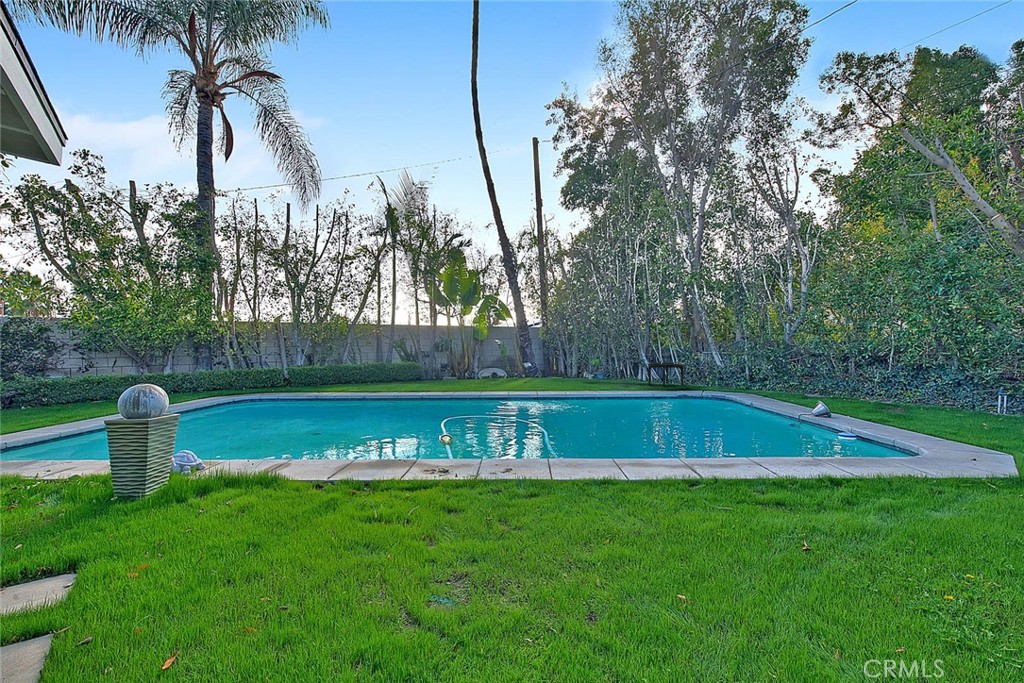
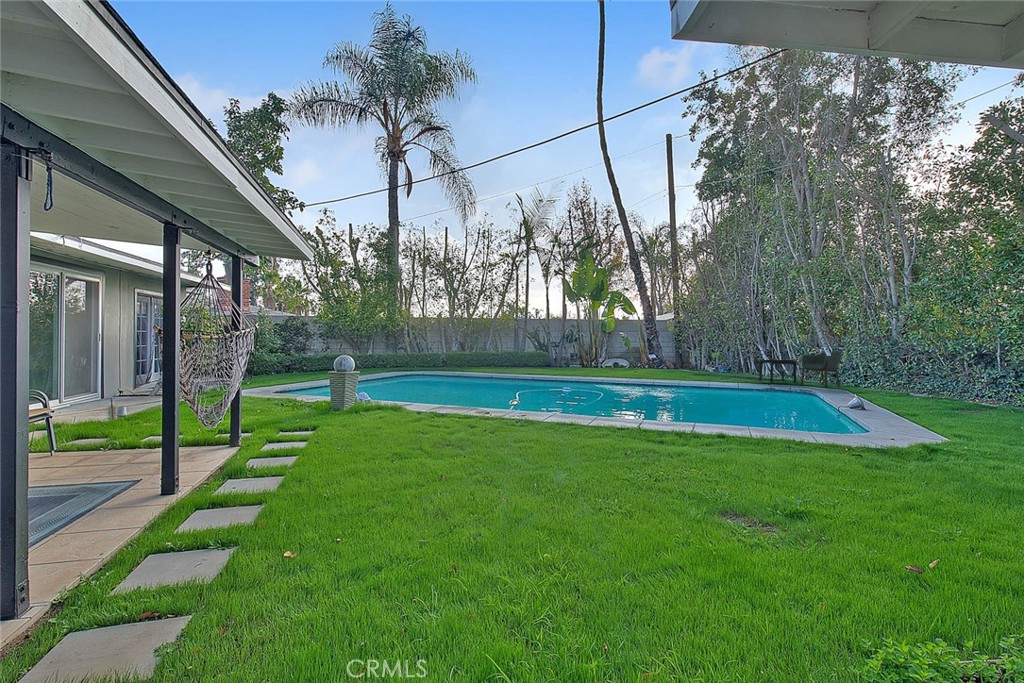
armchair: none [696,354,731,390] -> present [801,351,841,388]

